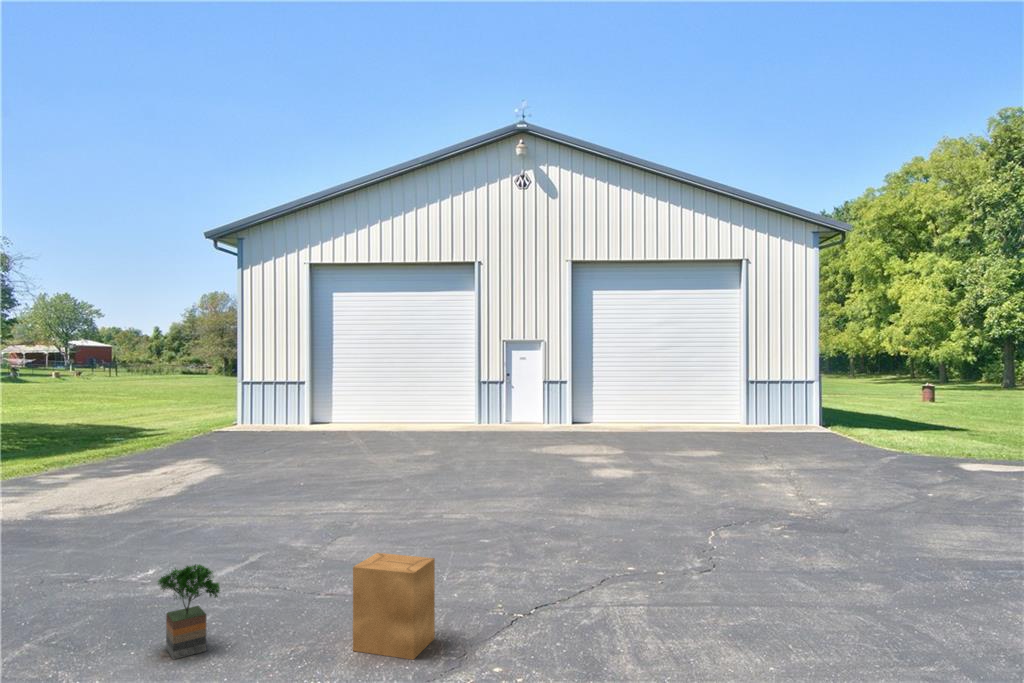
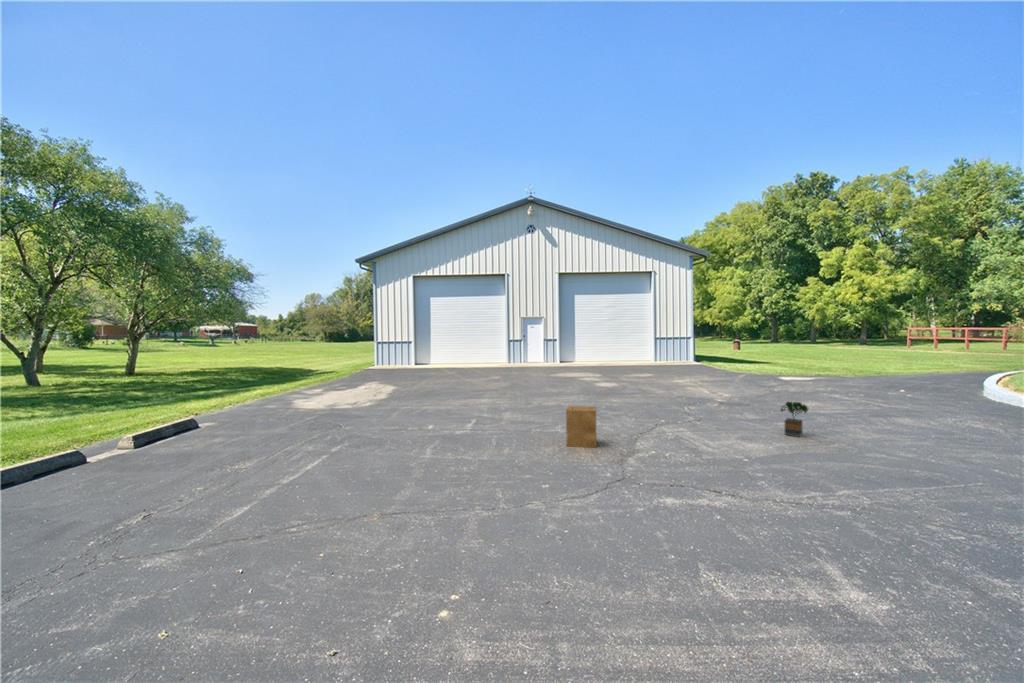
potted tree: present [158,564,220,660] -> present [781,402,808,437]

